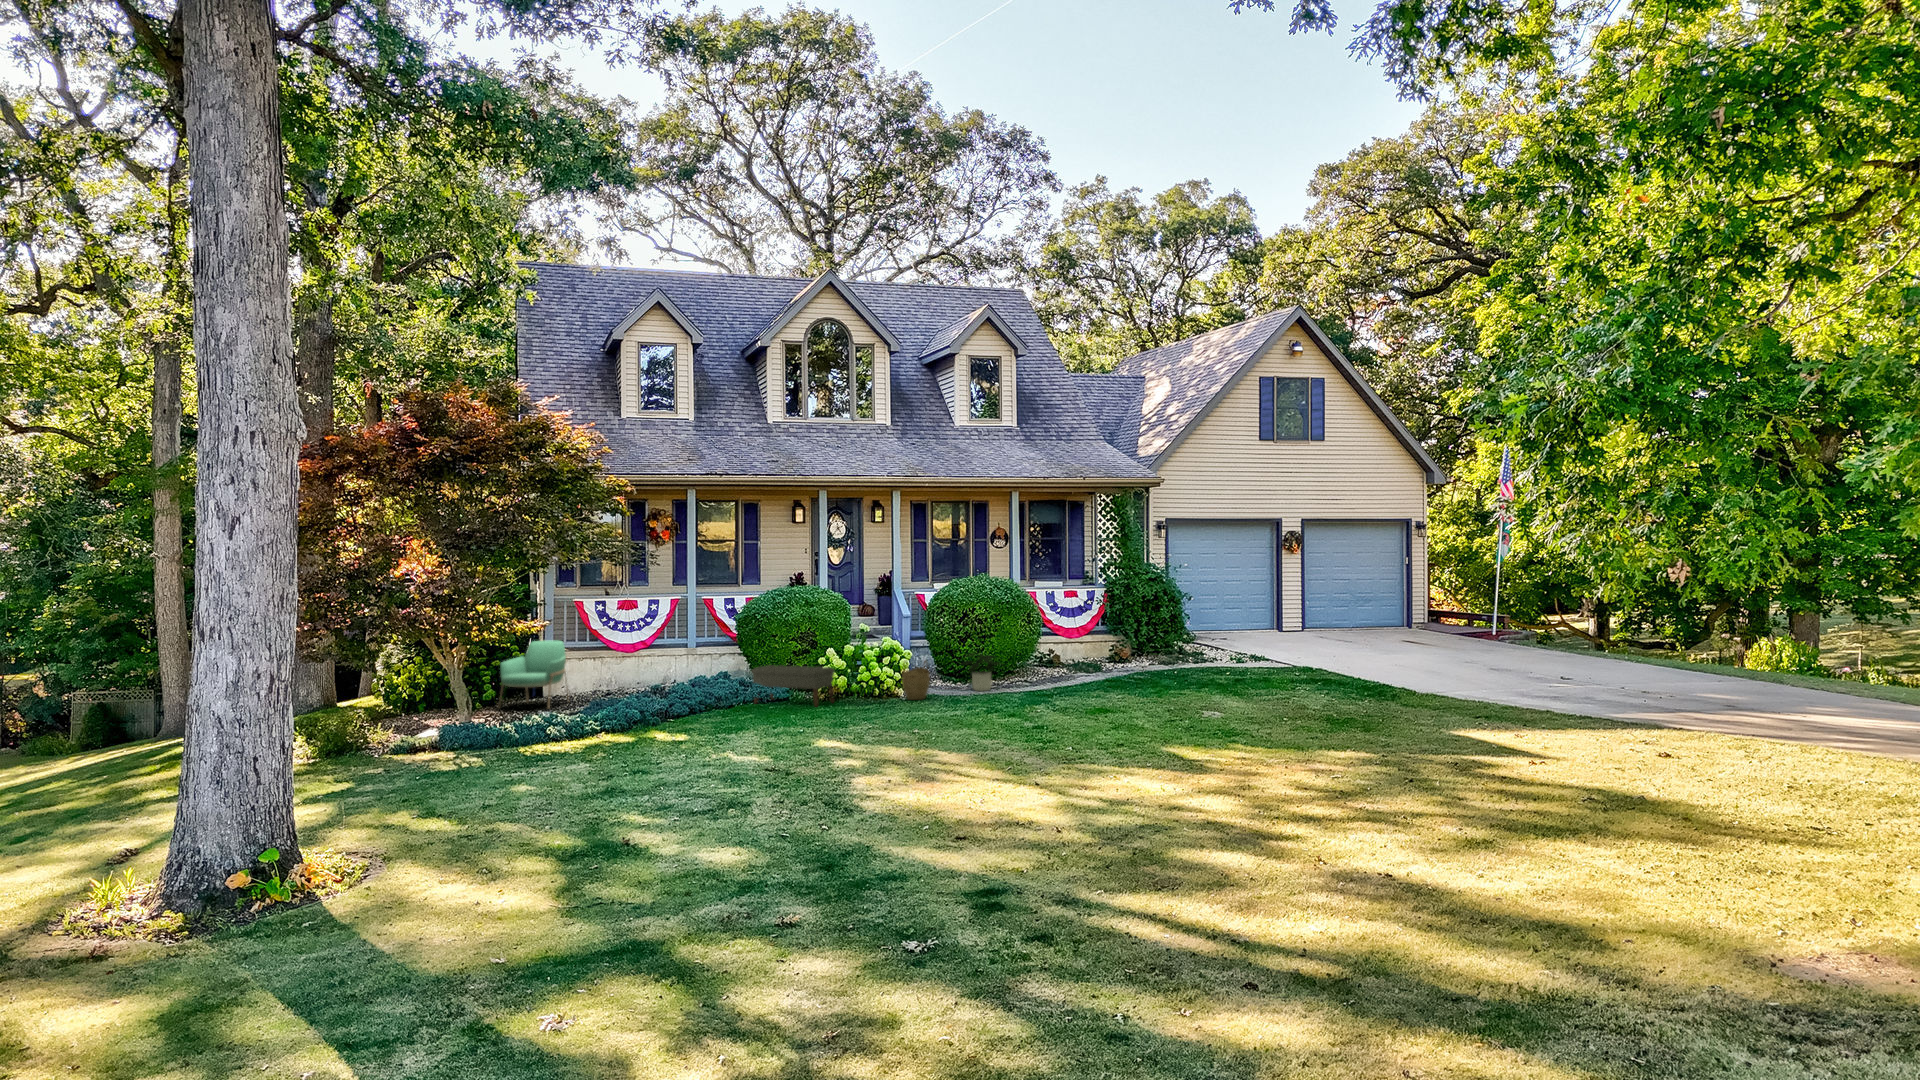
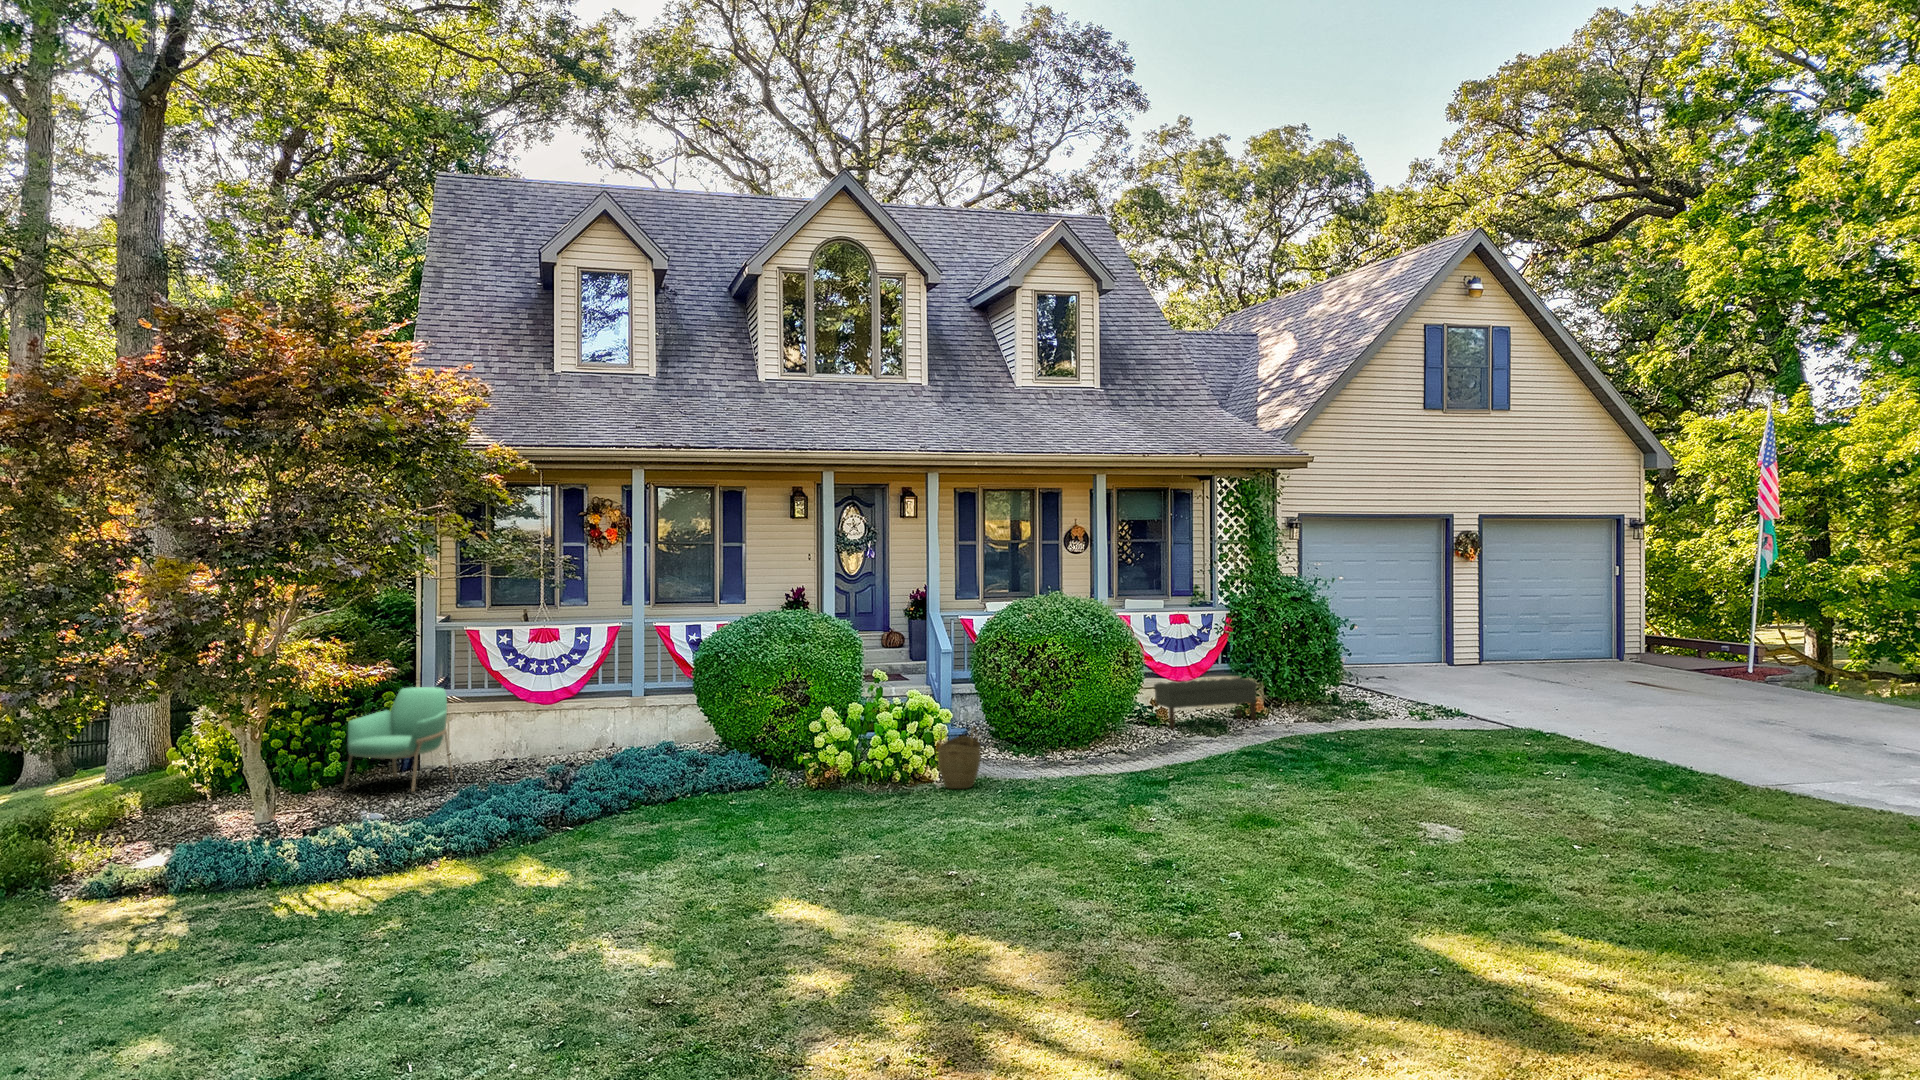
potted plant: present [962,653,1003,691] -> none [1024,712,1096,772]
bench: present [752,665,835,707] -> present [1154,678,1257,729]

